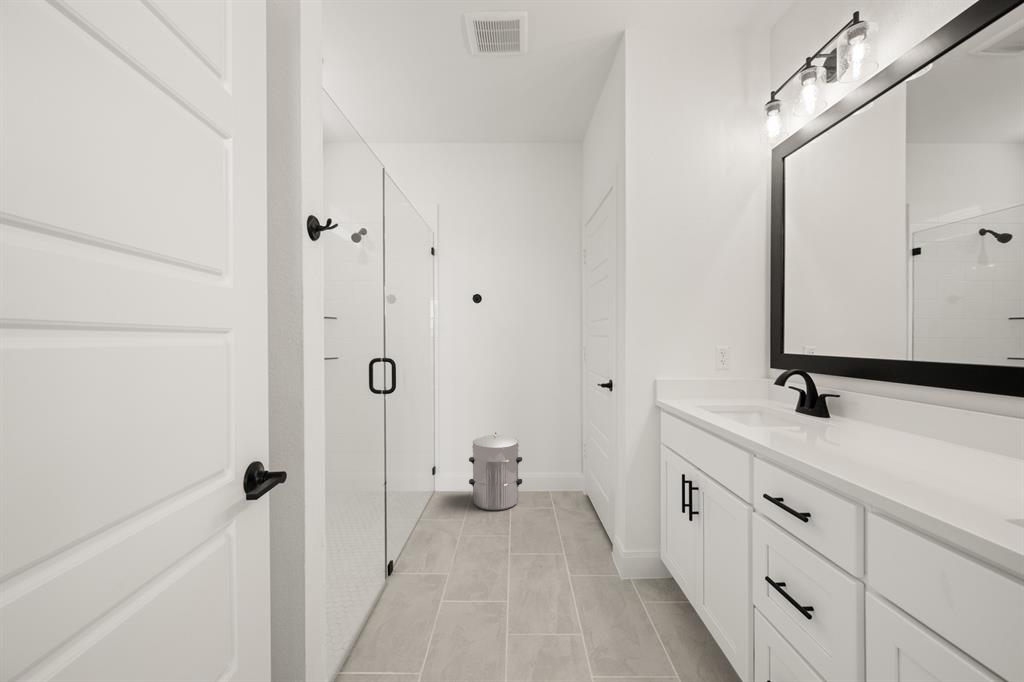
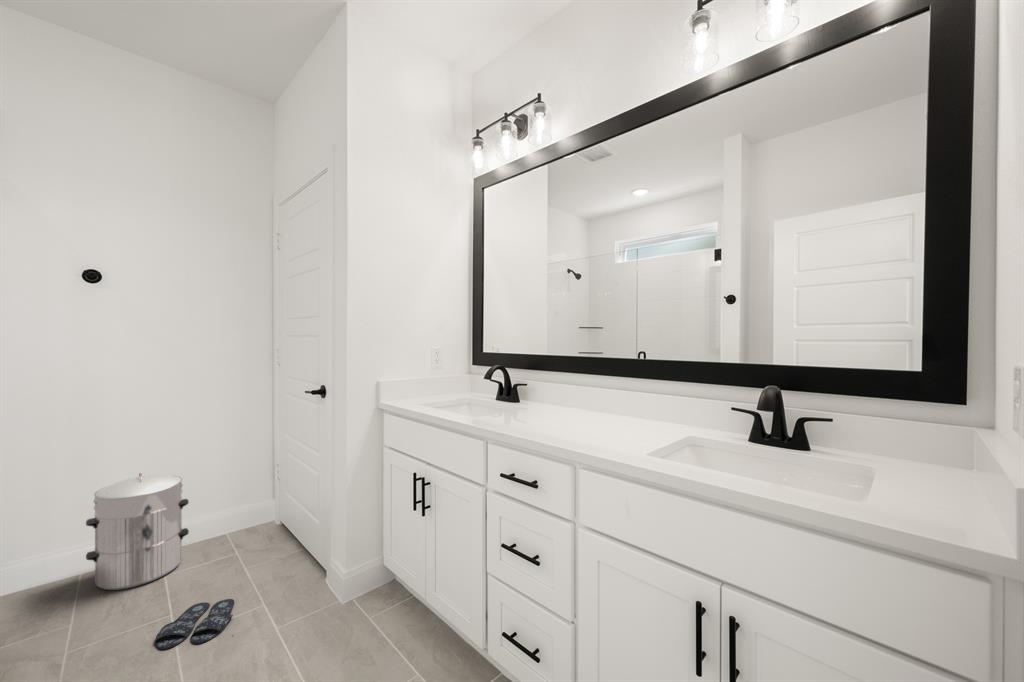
slippers: none [495,536,543,565] -> present [155,599,234,650]

